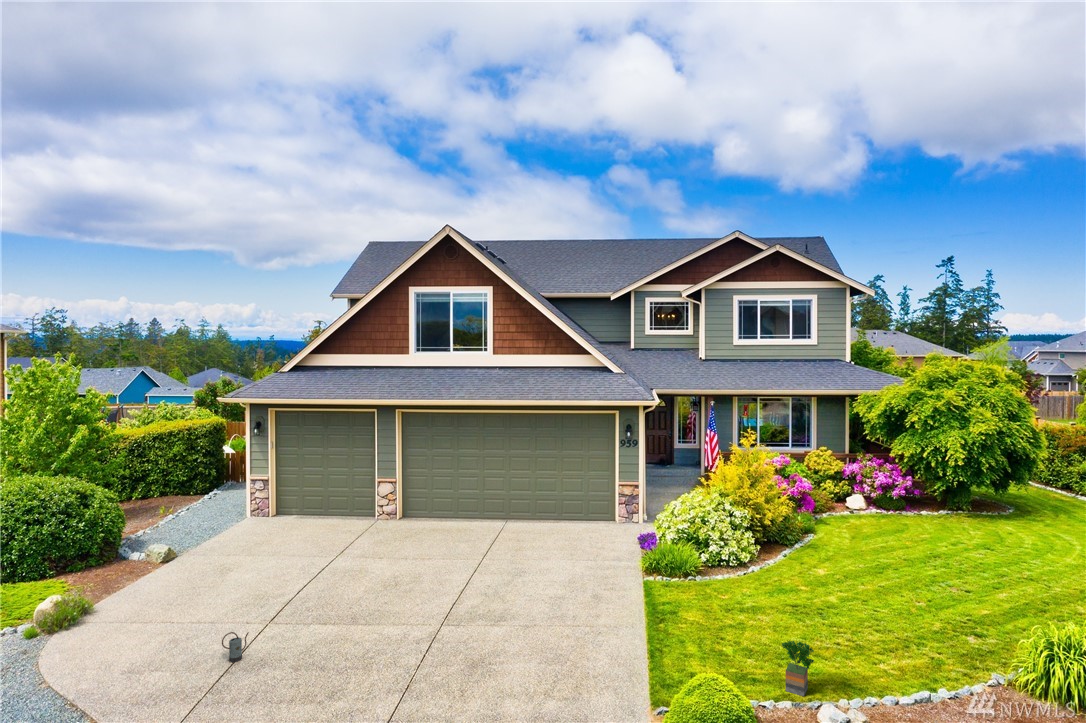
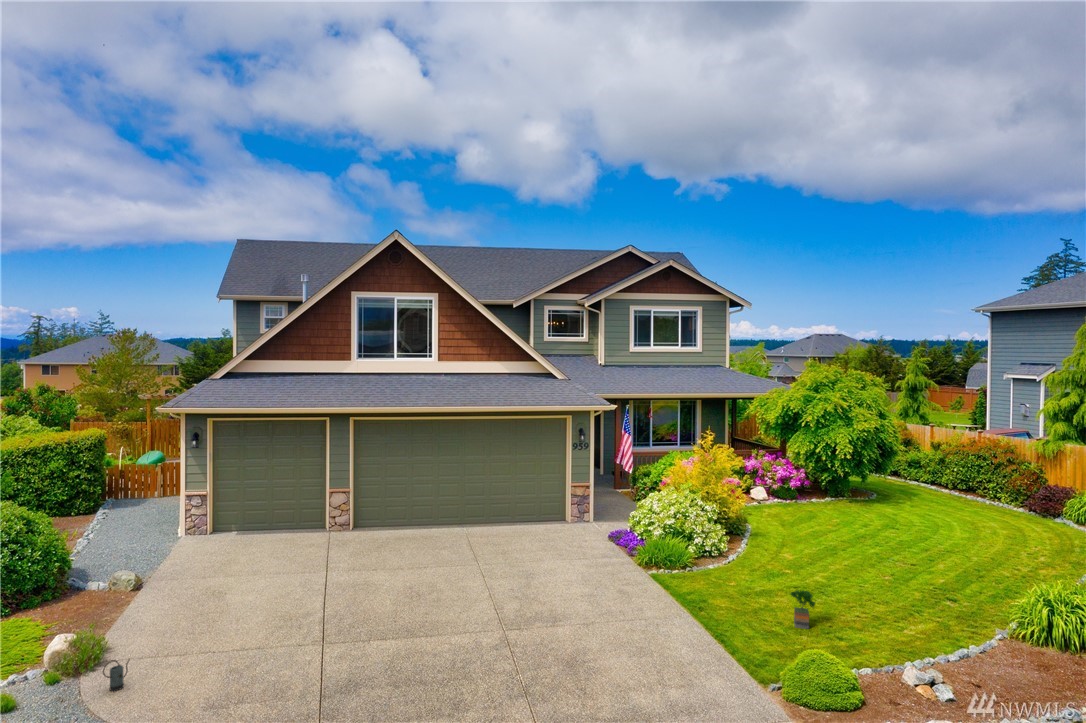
watering can: present [222,632,249,662] -> present [103,659,130,691]

